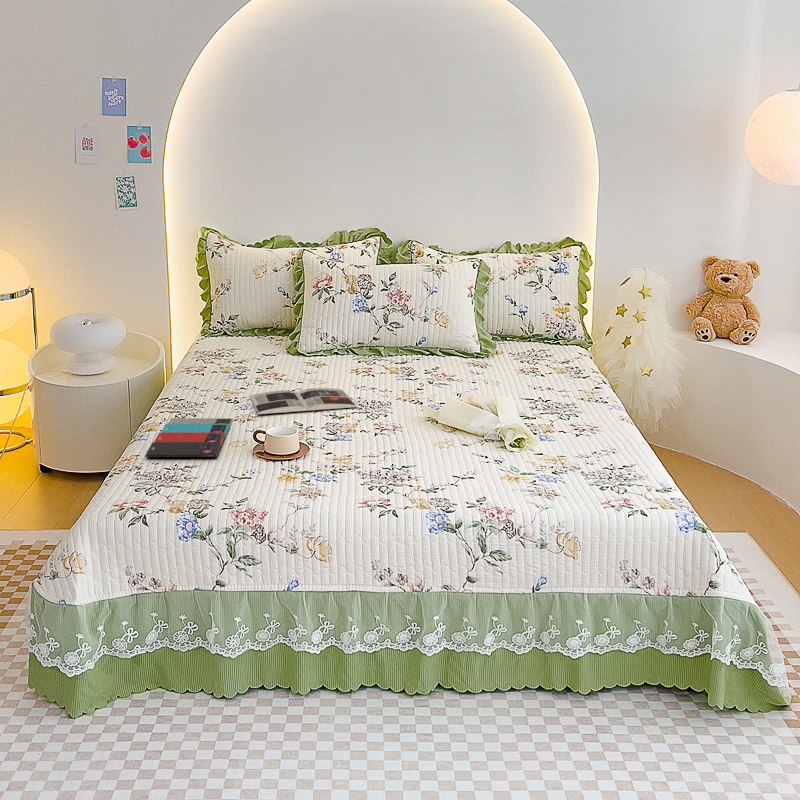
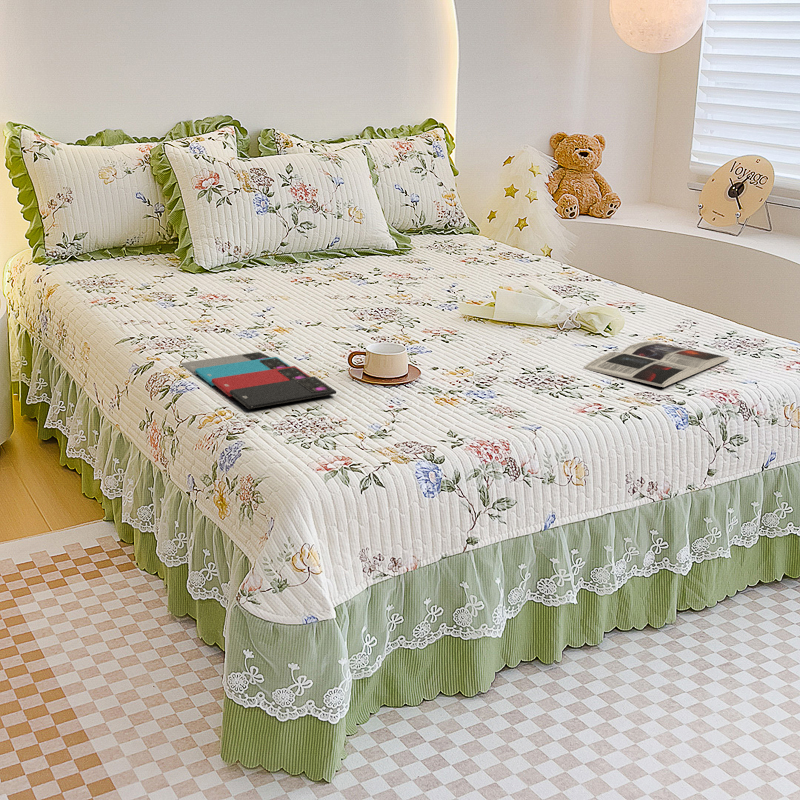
magazine: present [250,388,357,414] -> present [584,341,730,387]

